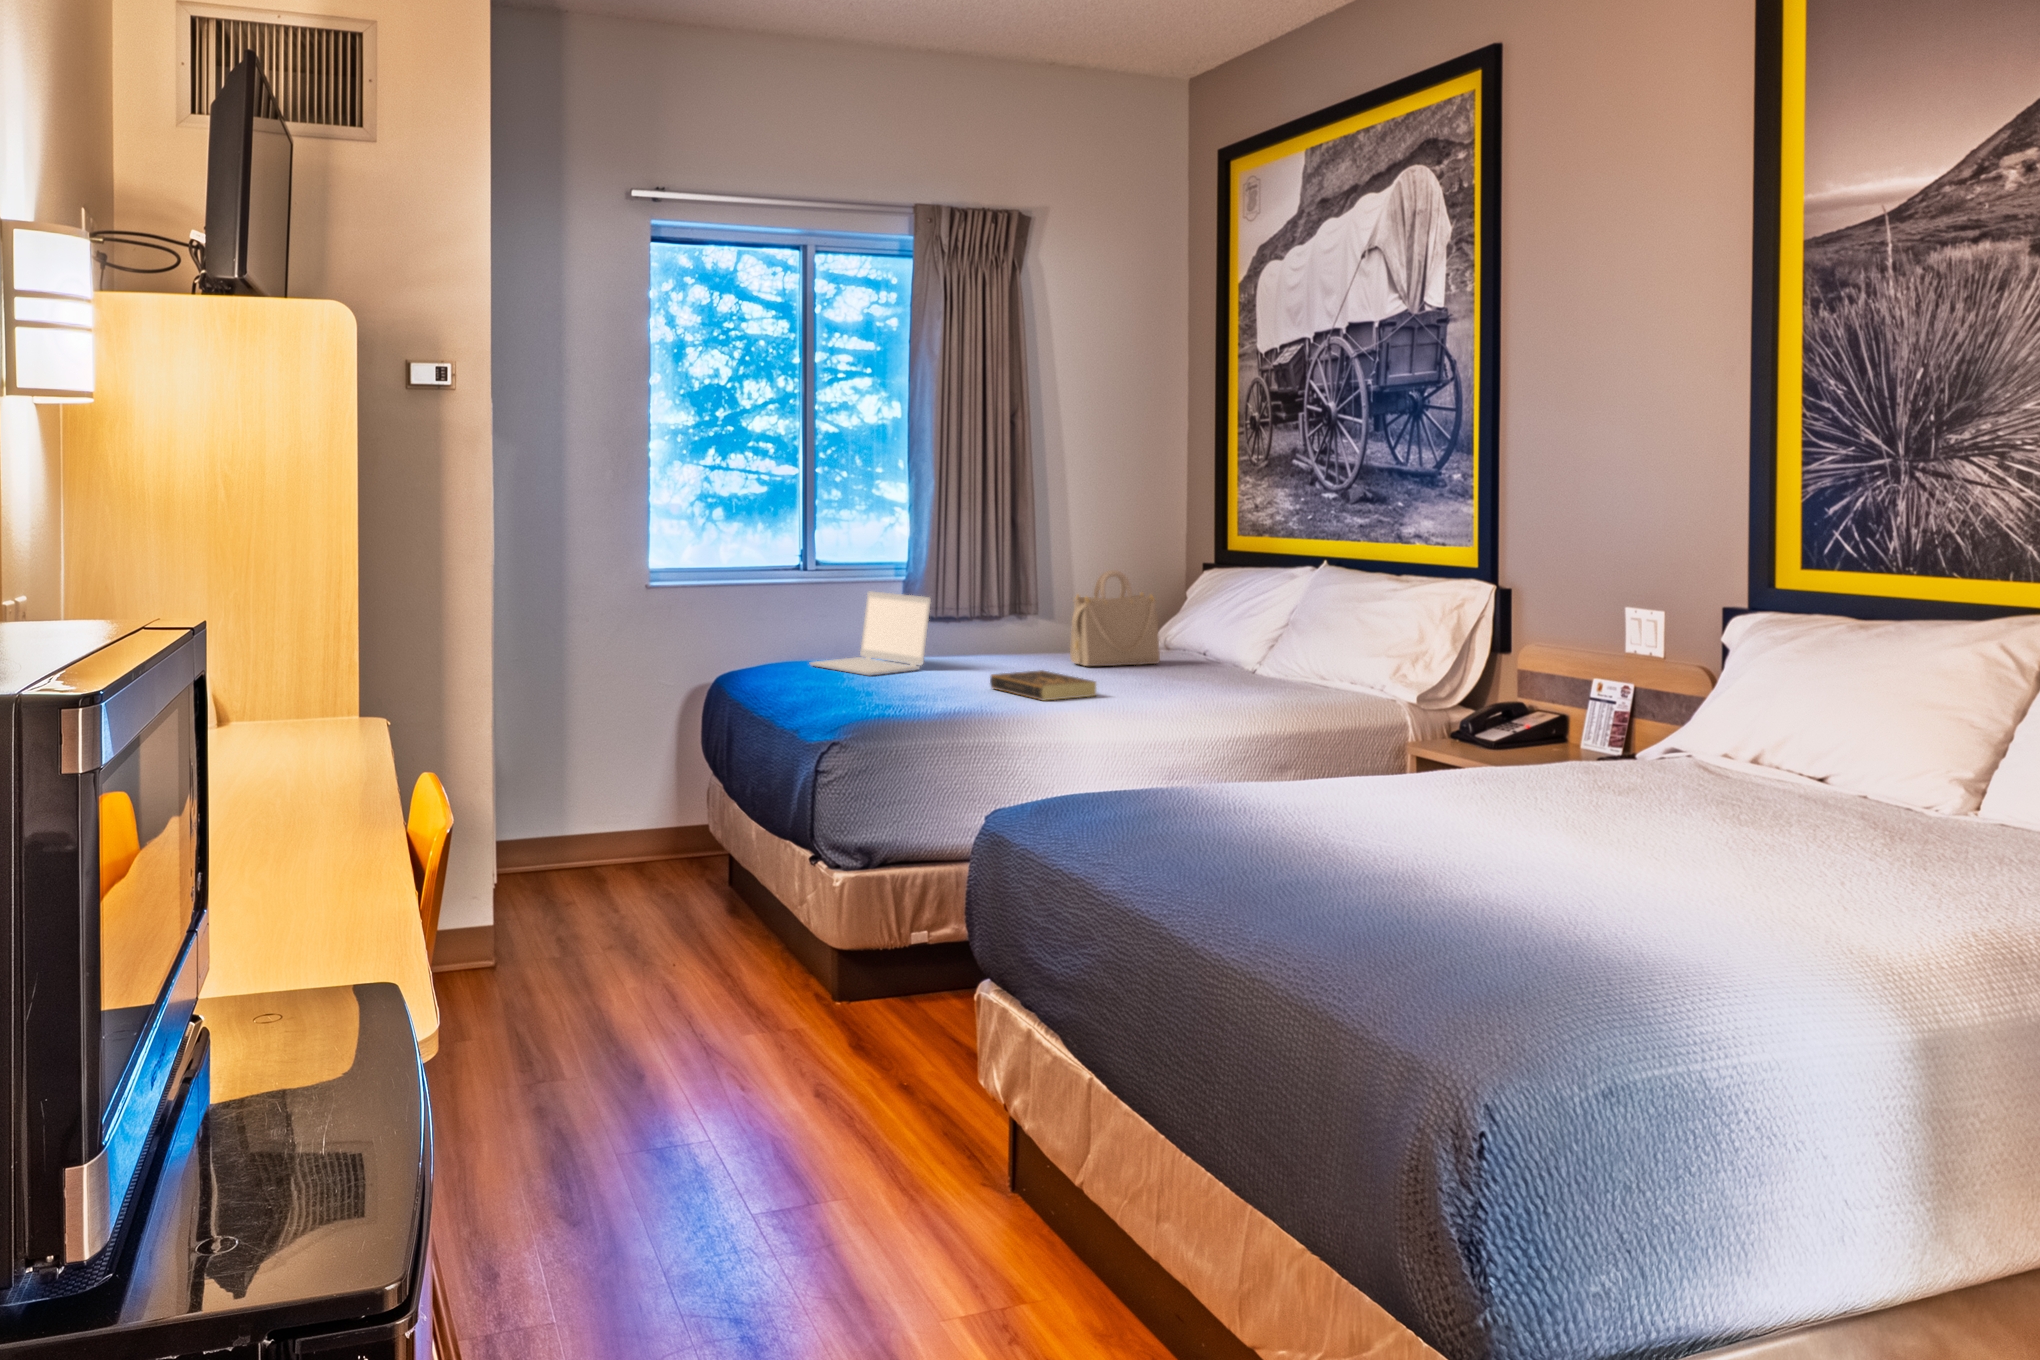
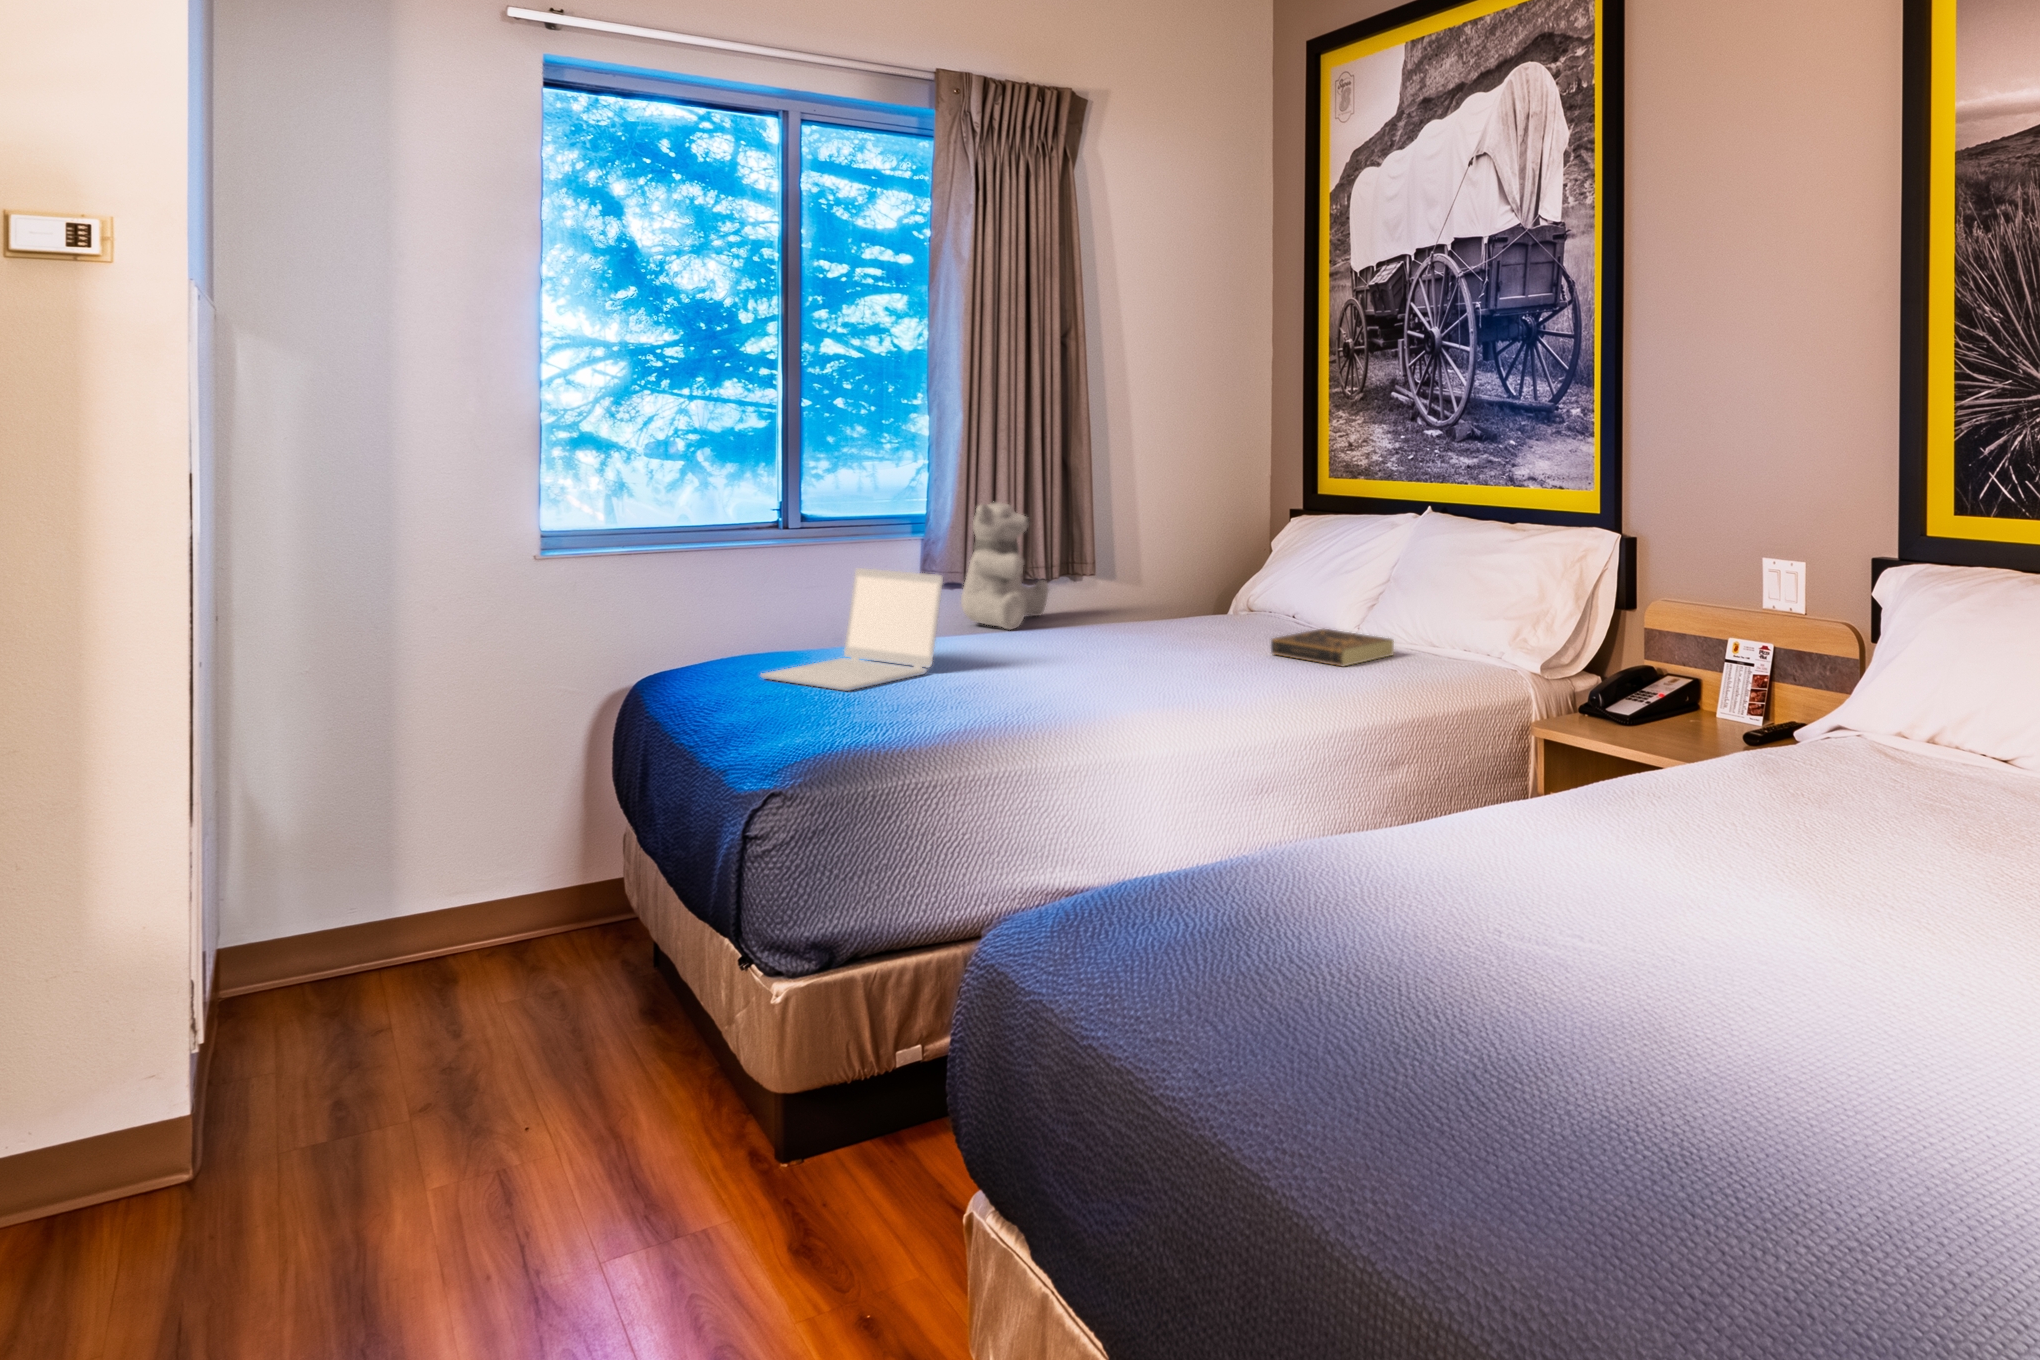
teddy bear: none [936,546,1001,649] -> present [961,503,1048,629]
handbag: present [1070,570,1160,666] -> none [1134,528,1244,649]
book: present [990,670,1096,700] -> present [1271,629,1394,666]

